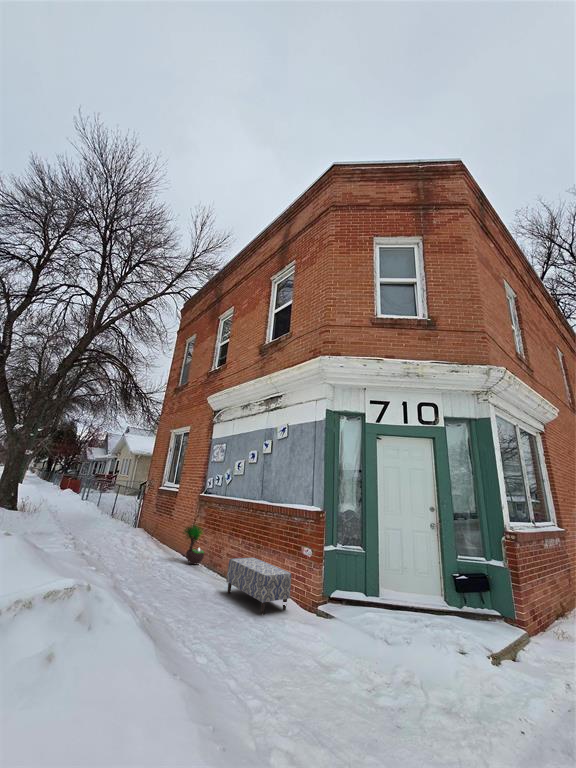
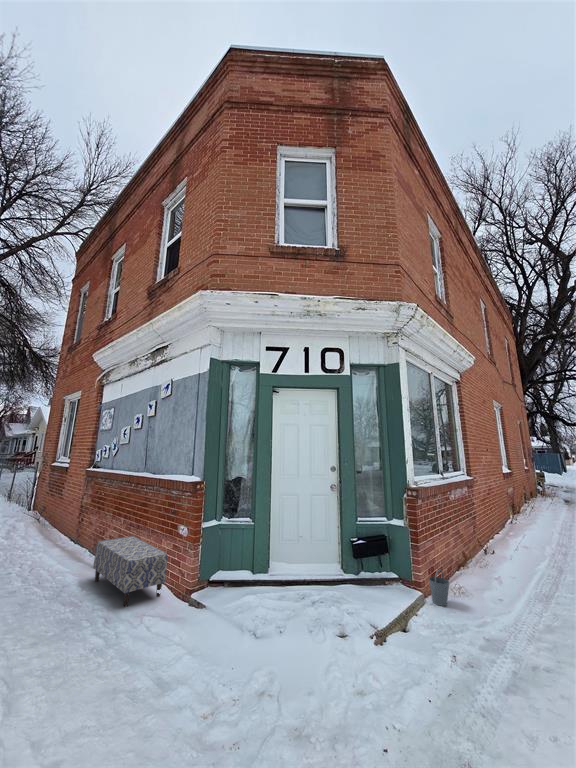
potted tree: present [185,525,204,564] -> none [57,496,88,546]
bucket: none [531,611,553,646] -> present [429,569,449,606]

